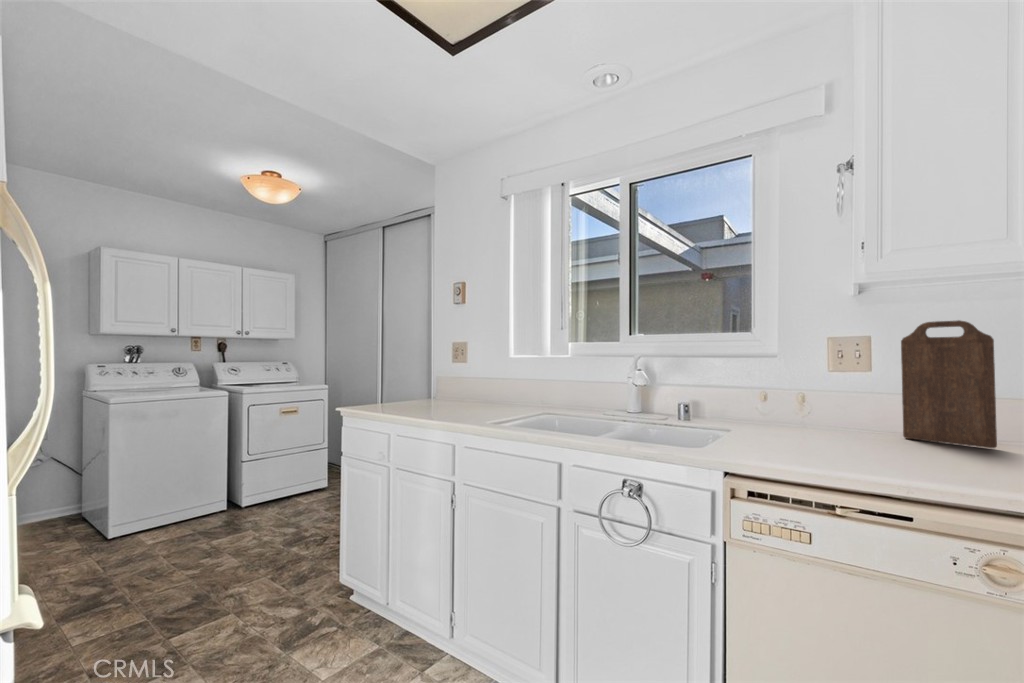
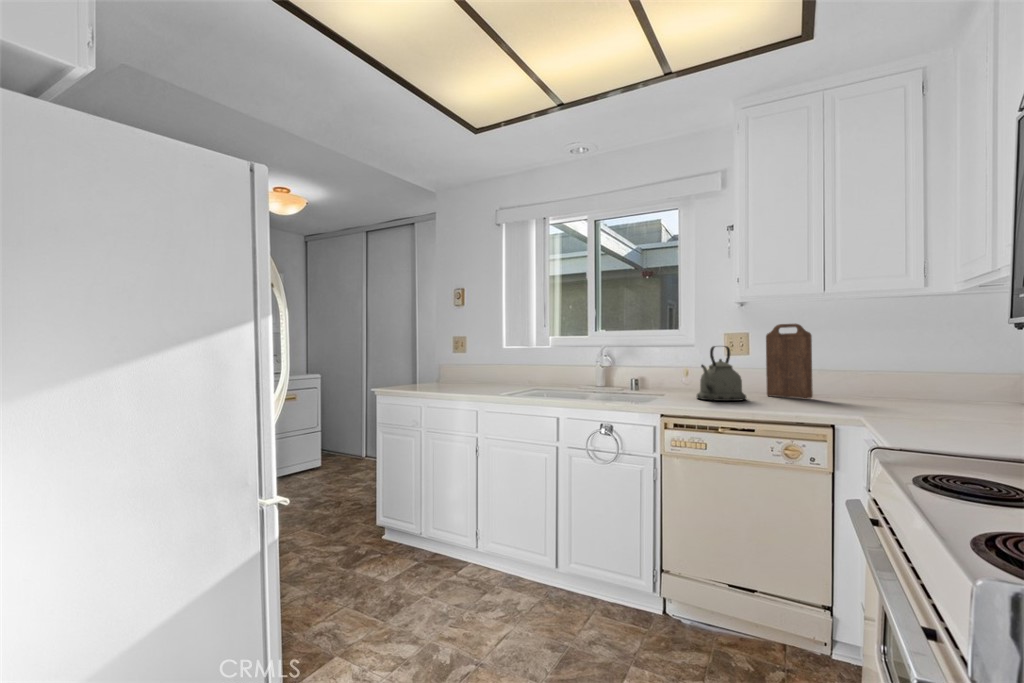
kettle: none [784,357,875,450] -> present [696,346,746,401]

